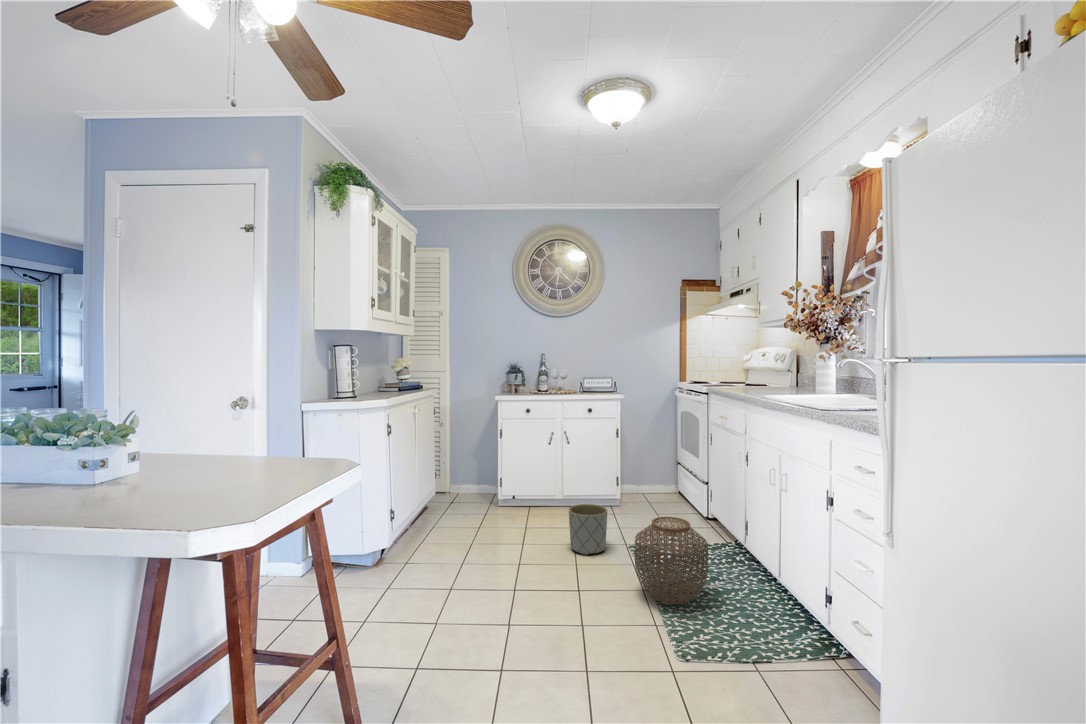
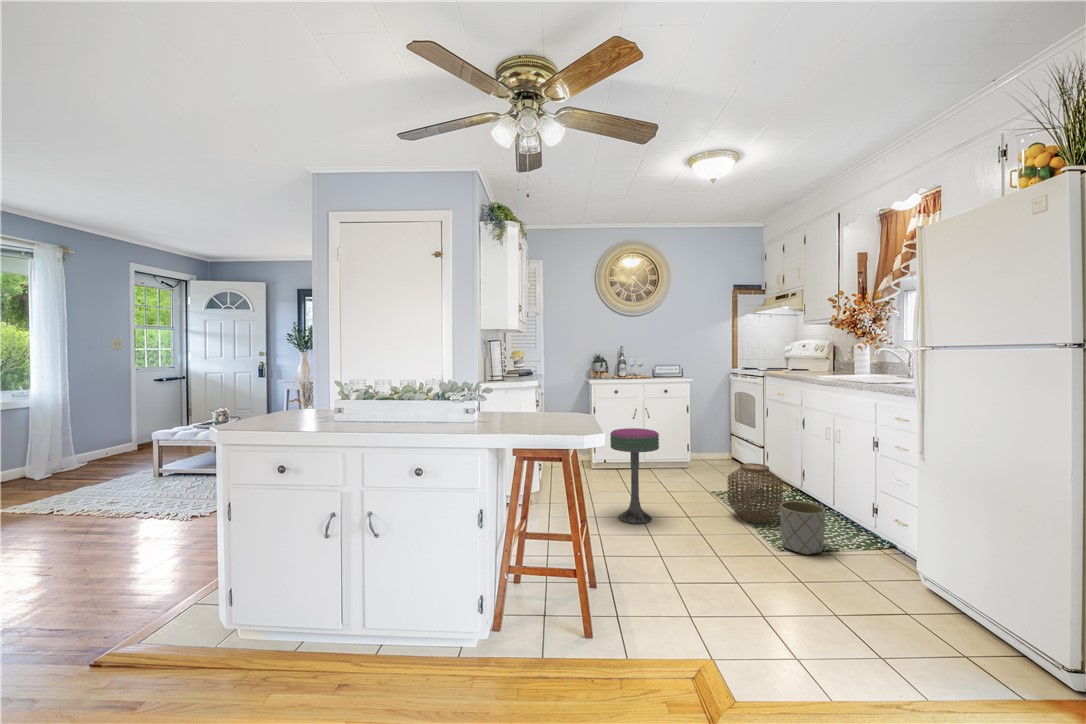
bar stool: none [472,466,538,604] -> present [610,428,659,524]
planter: present [569,504,607,555] -> present [780,501,825,555]

